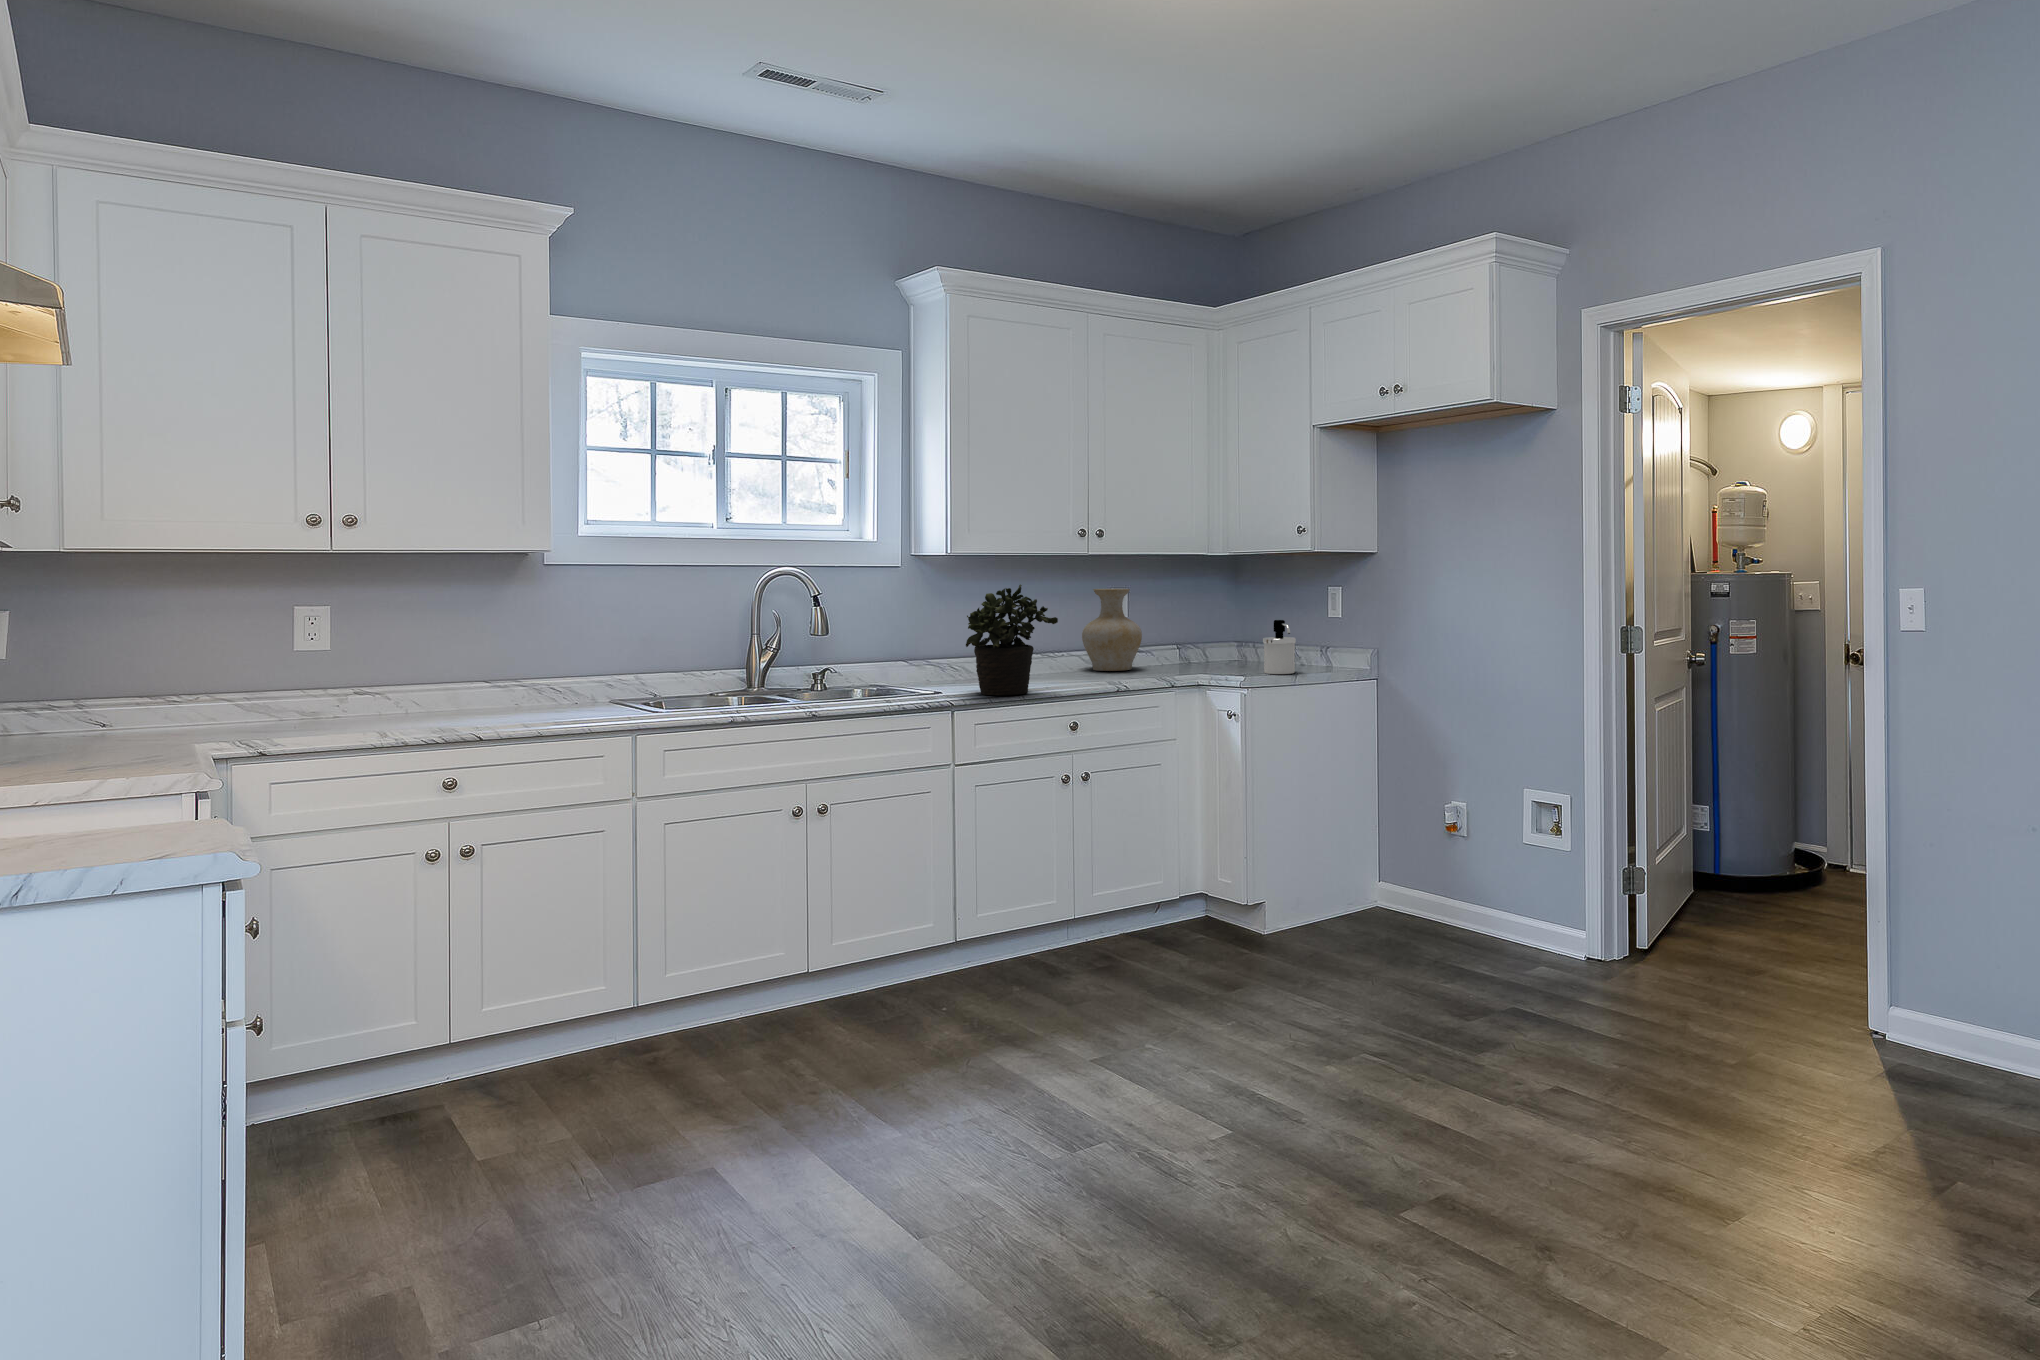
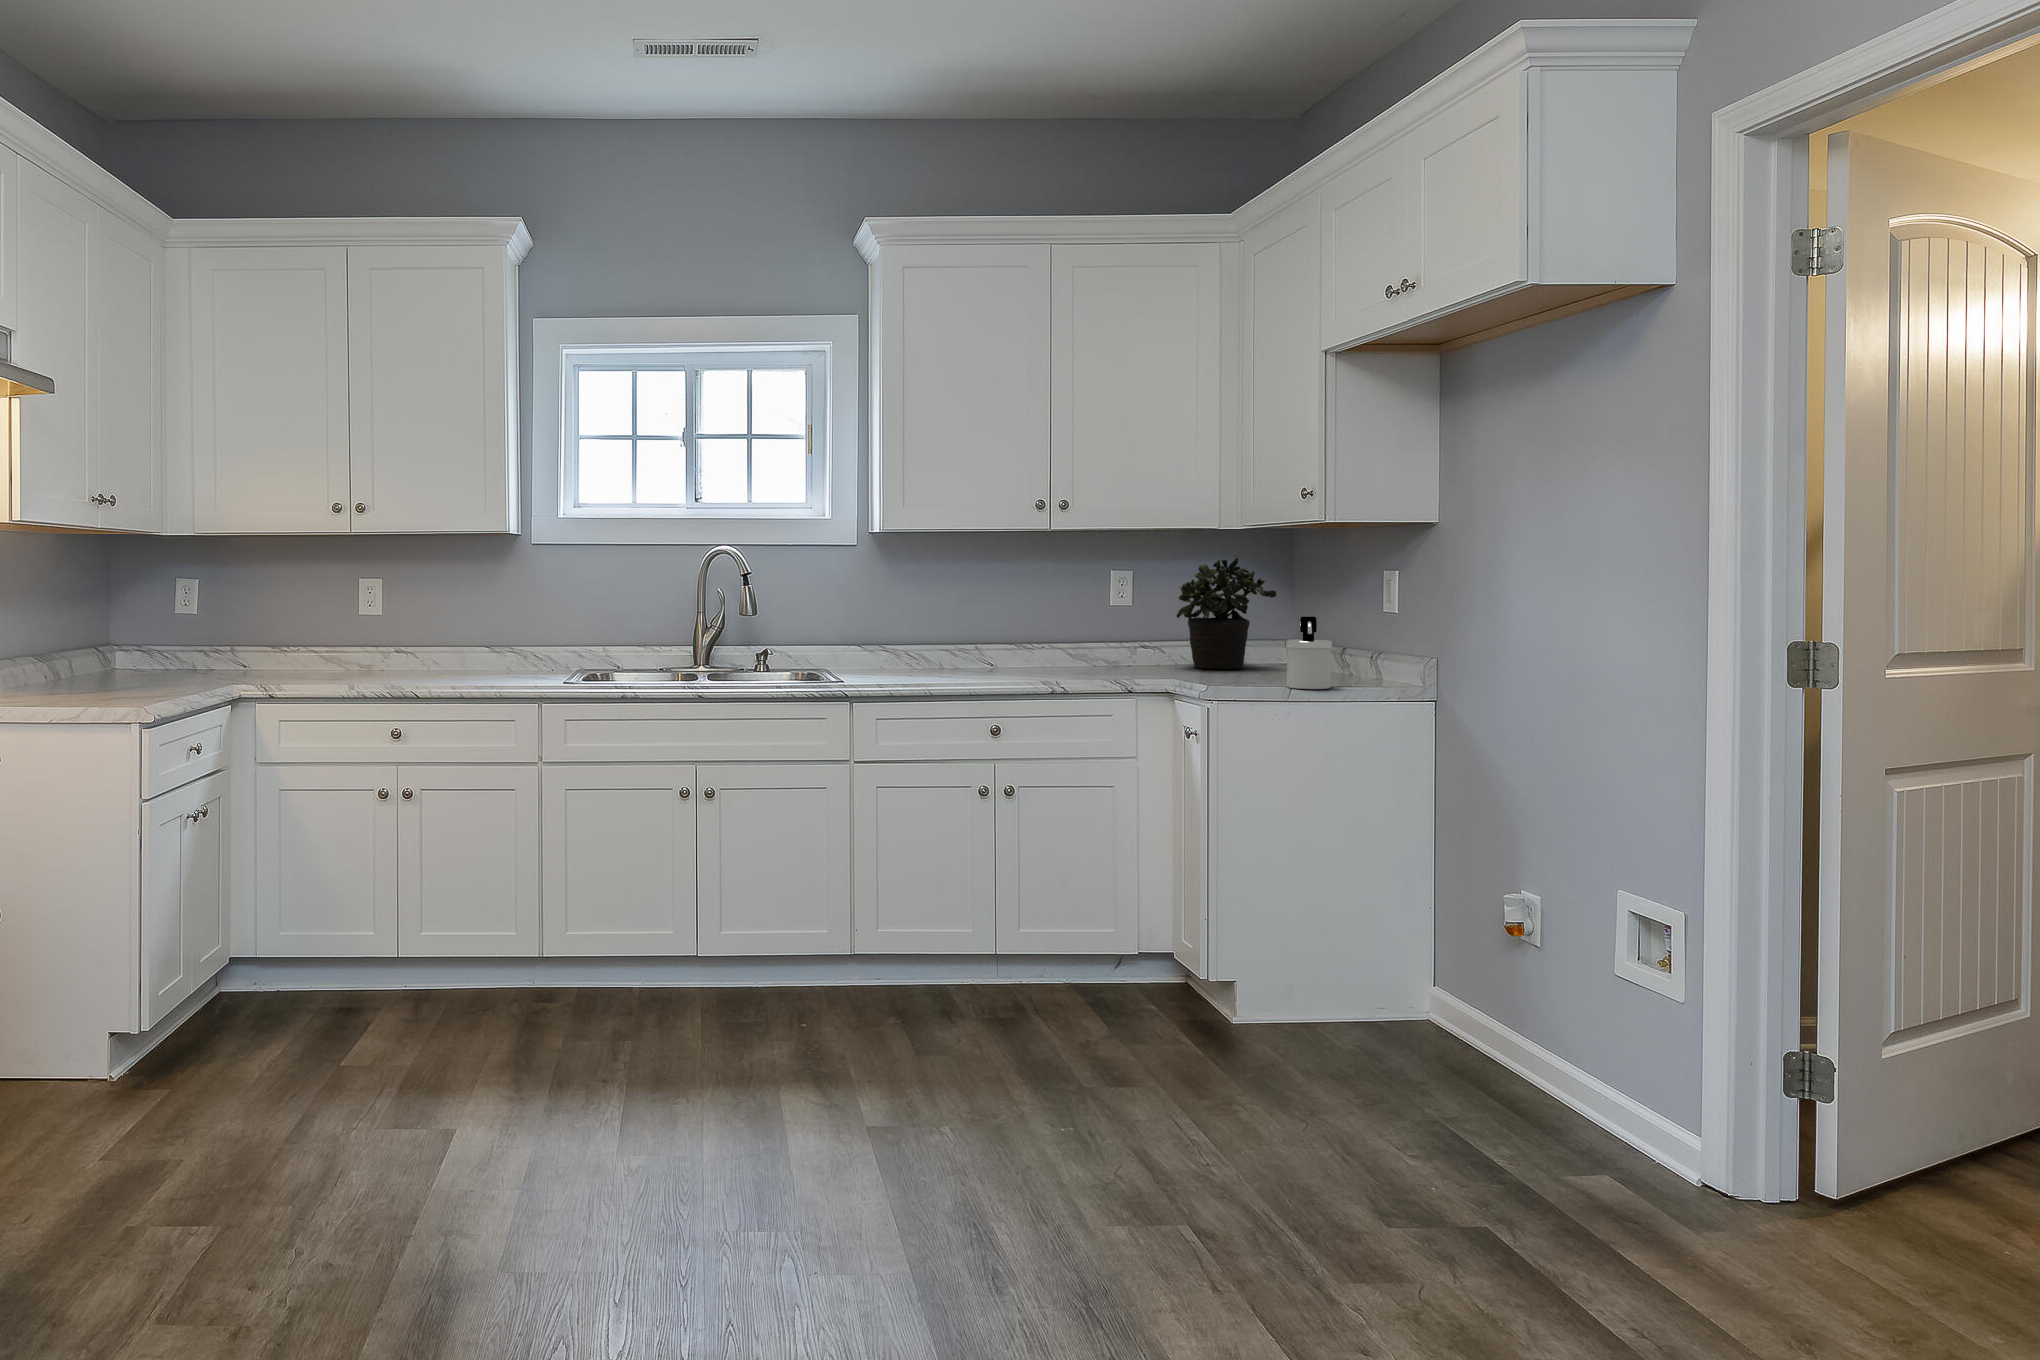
potted plant: present [966,585,1058,695] -> present [1176,556,1276,669]
vase: present [1082,589,1142,671] -> none [1061,574,1135,674]

